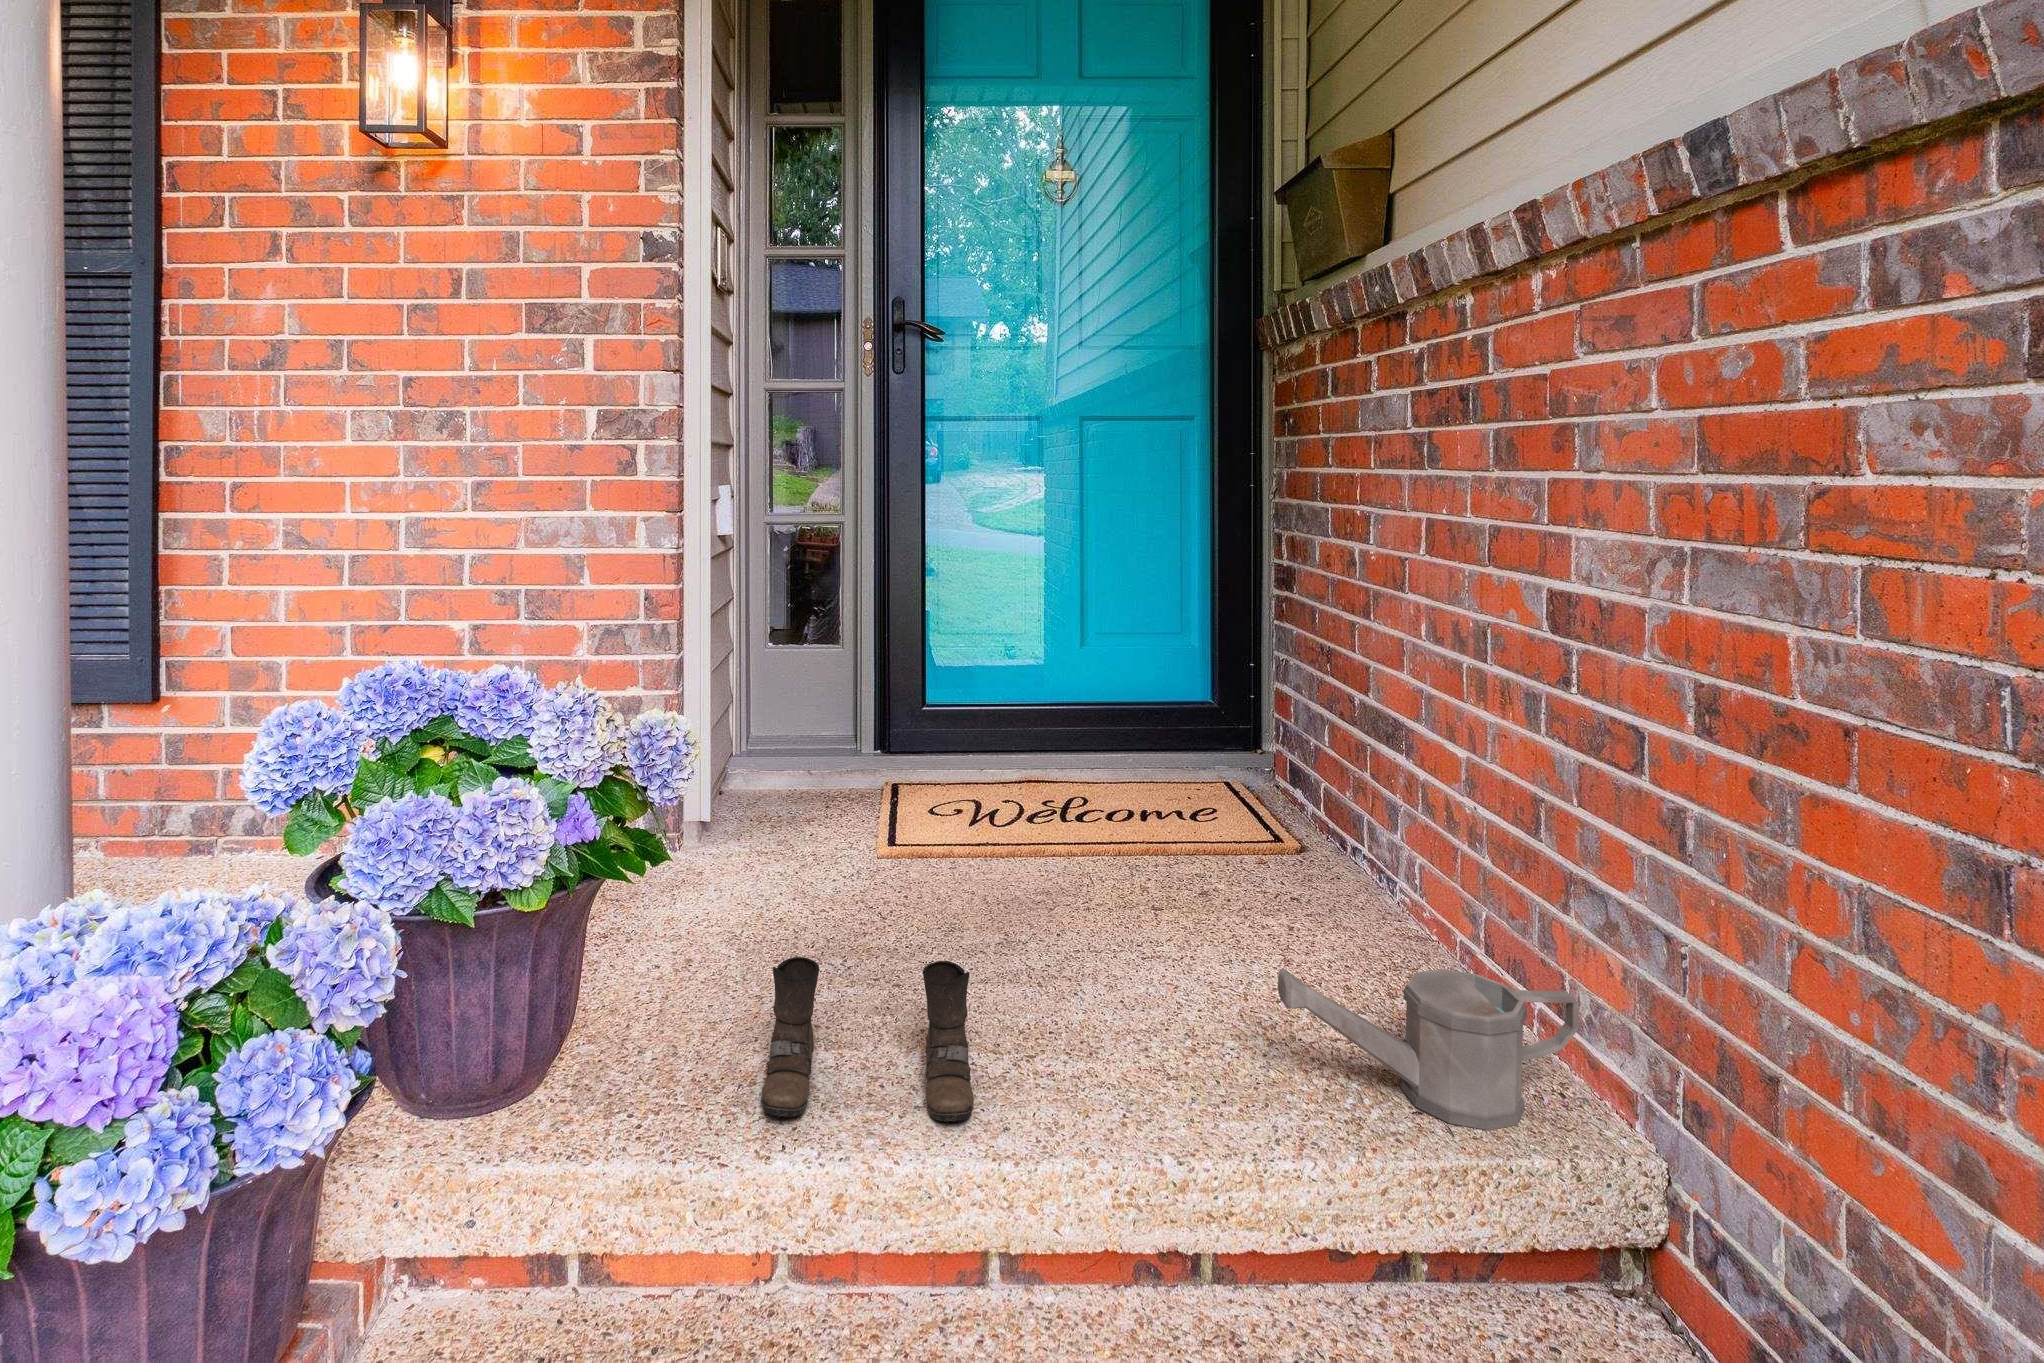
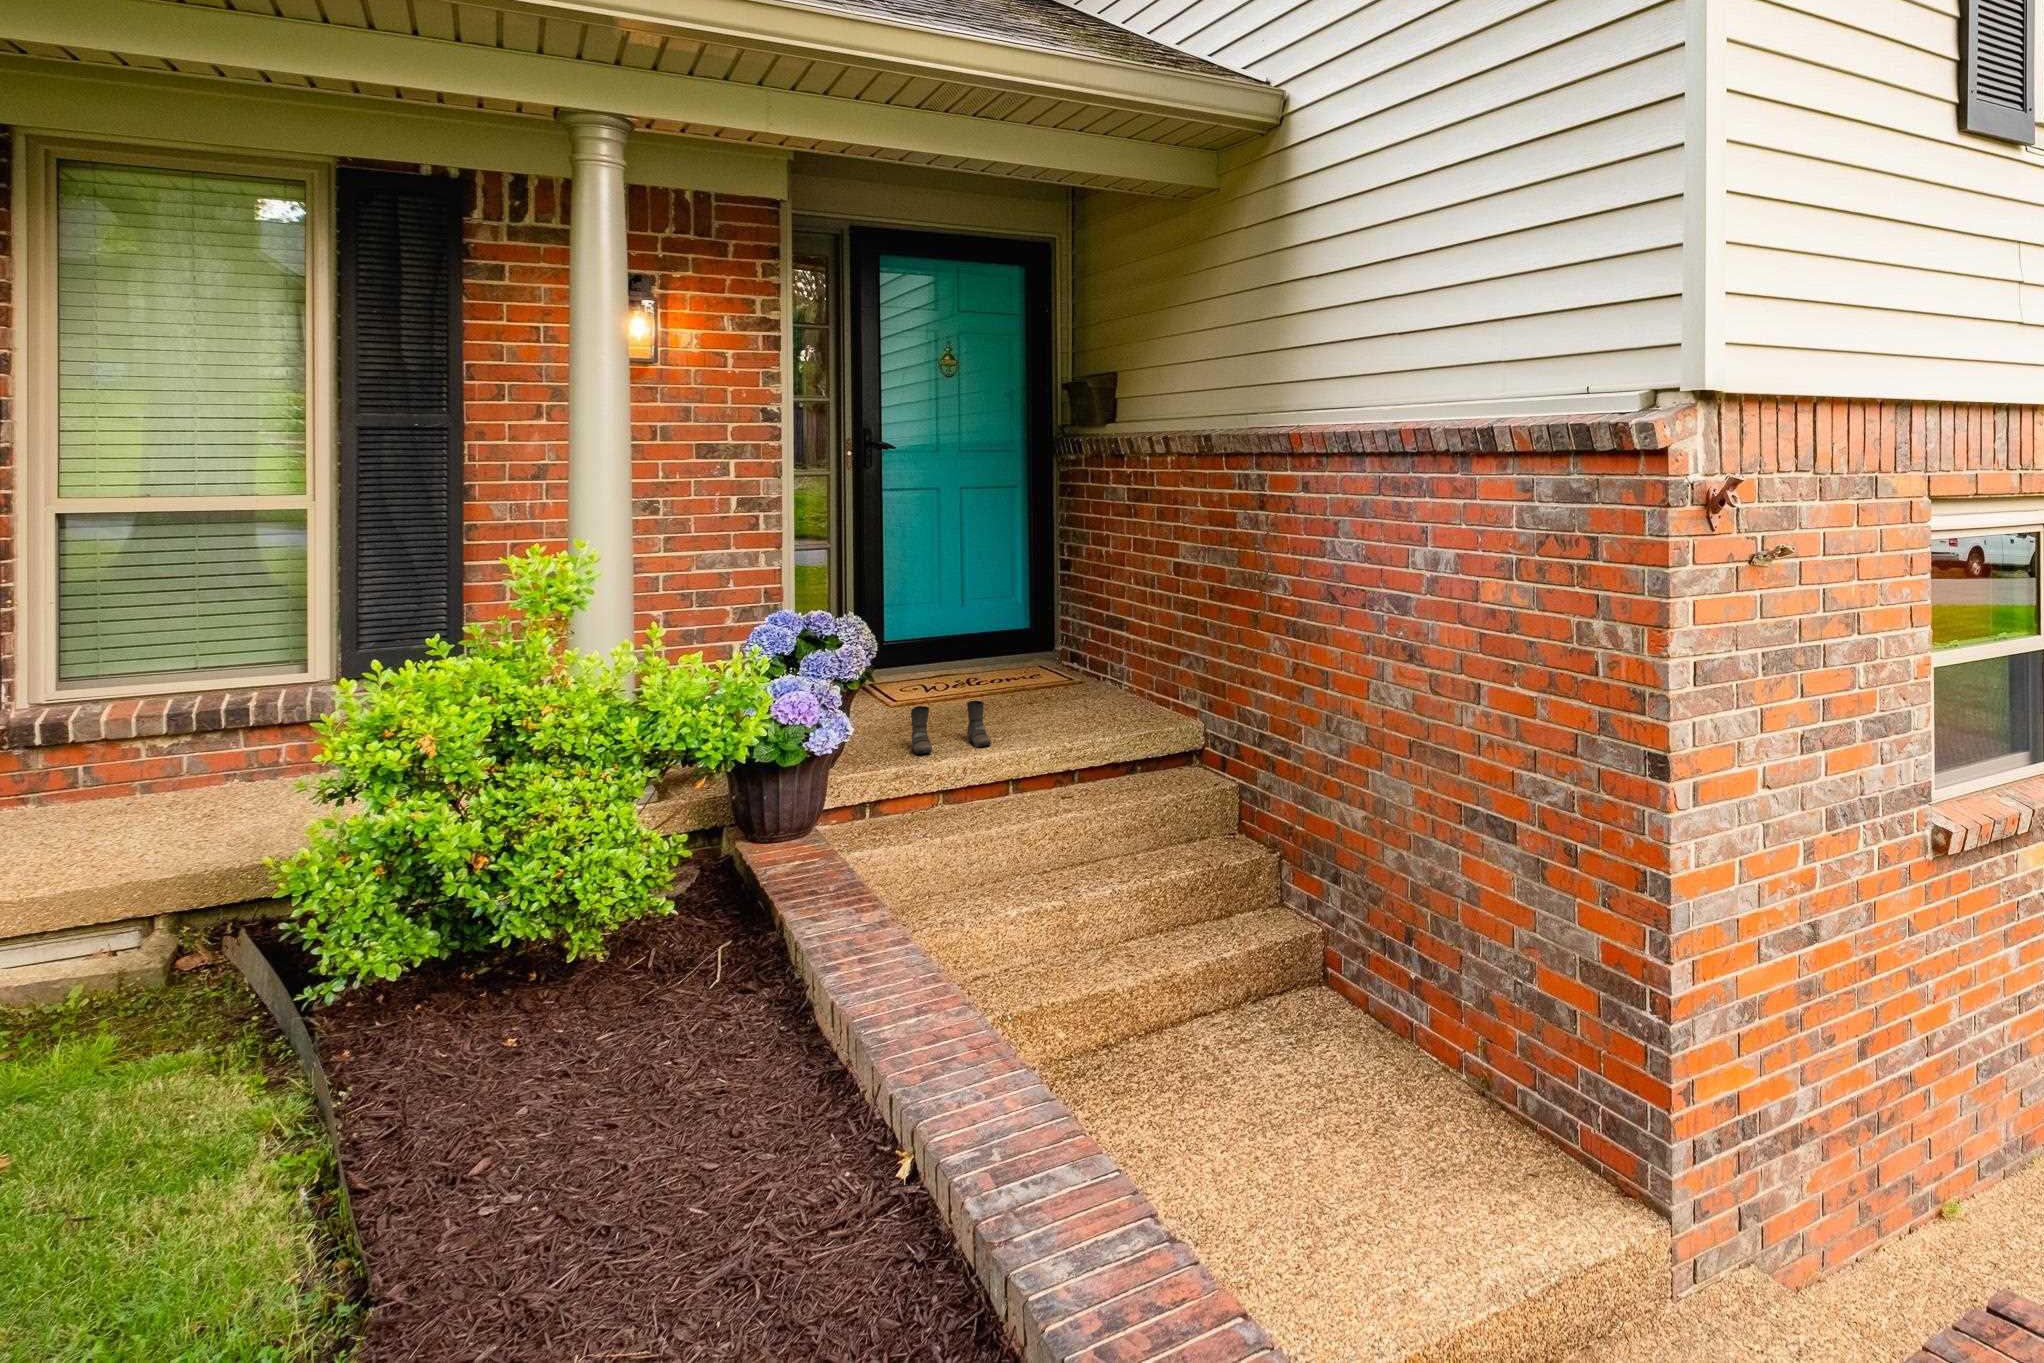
watering can: present [1278,968,1579,1130] -> none [1089,682,1180,724]

